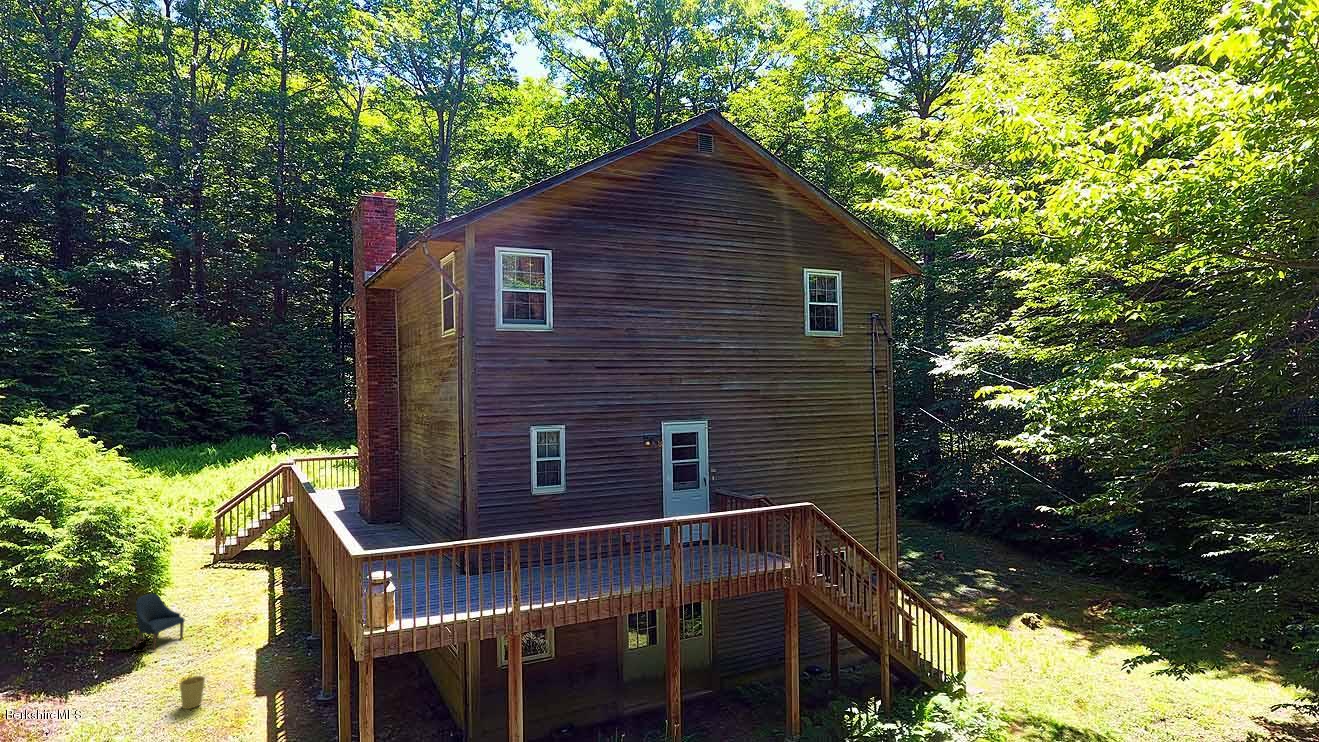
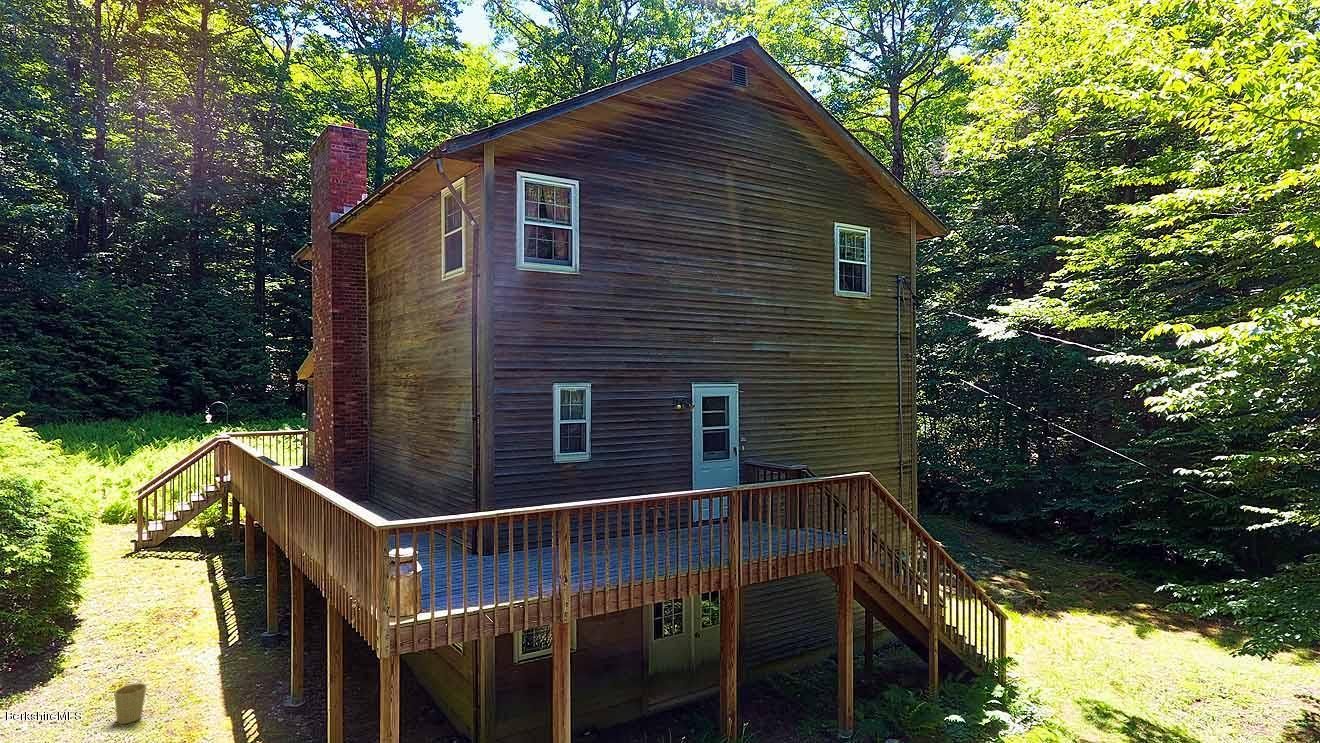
chair: present [136,594,184,651] -> none [47,586,111,655]

